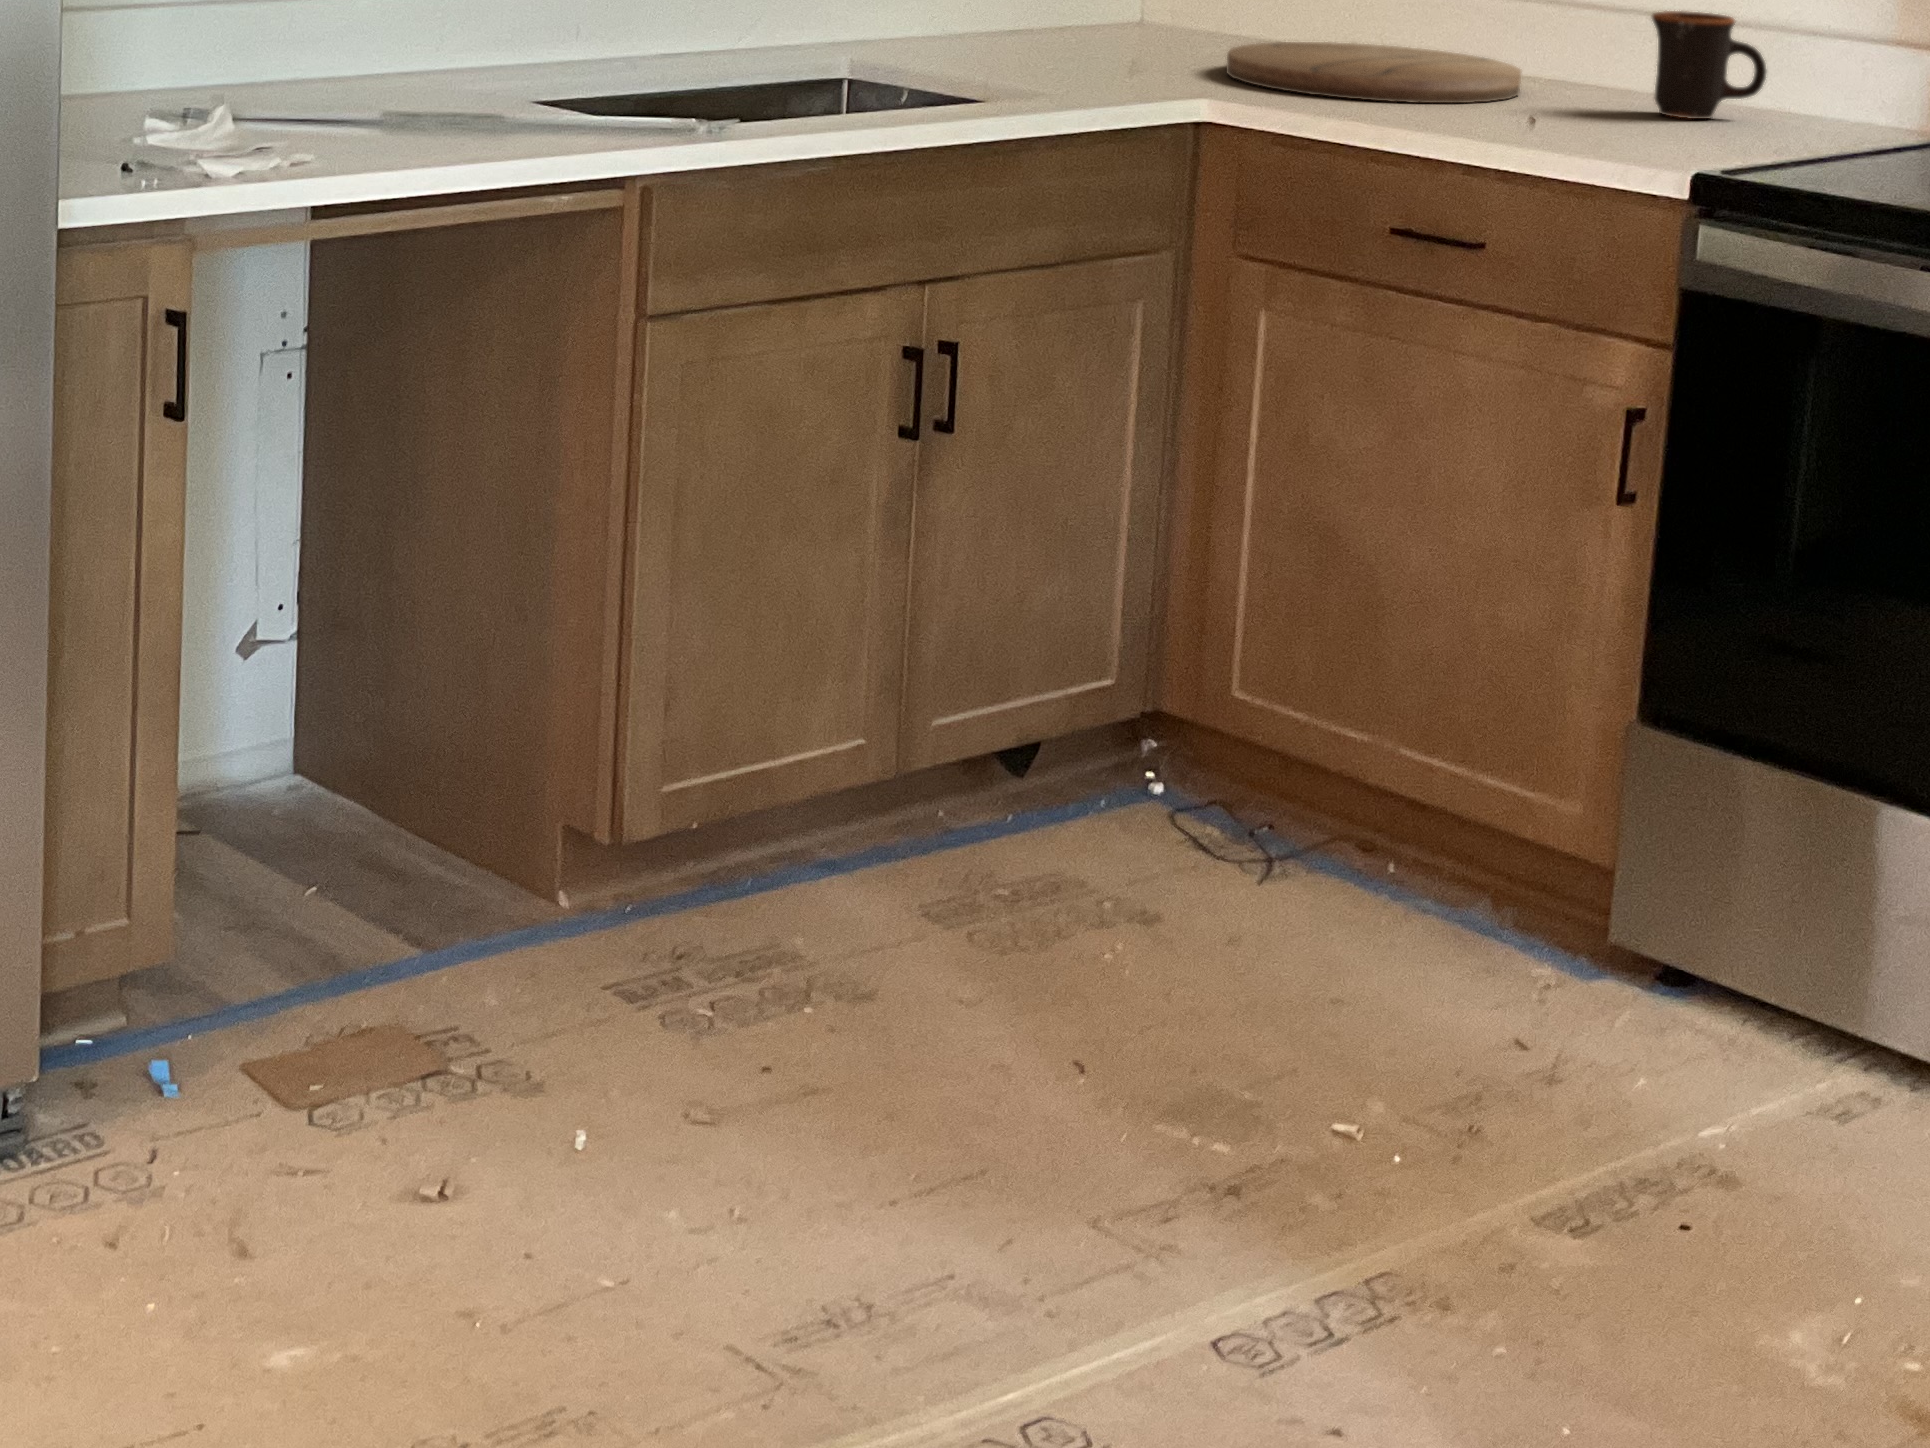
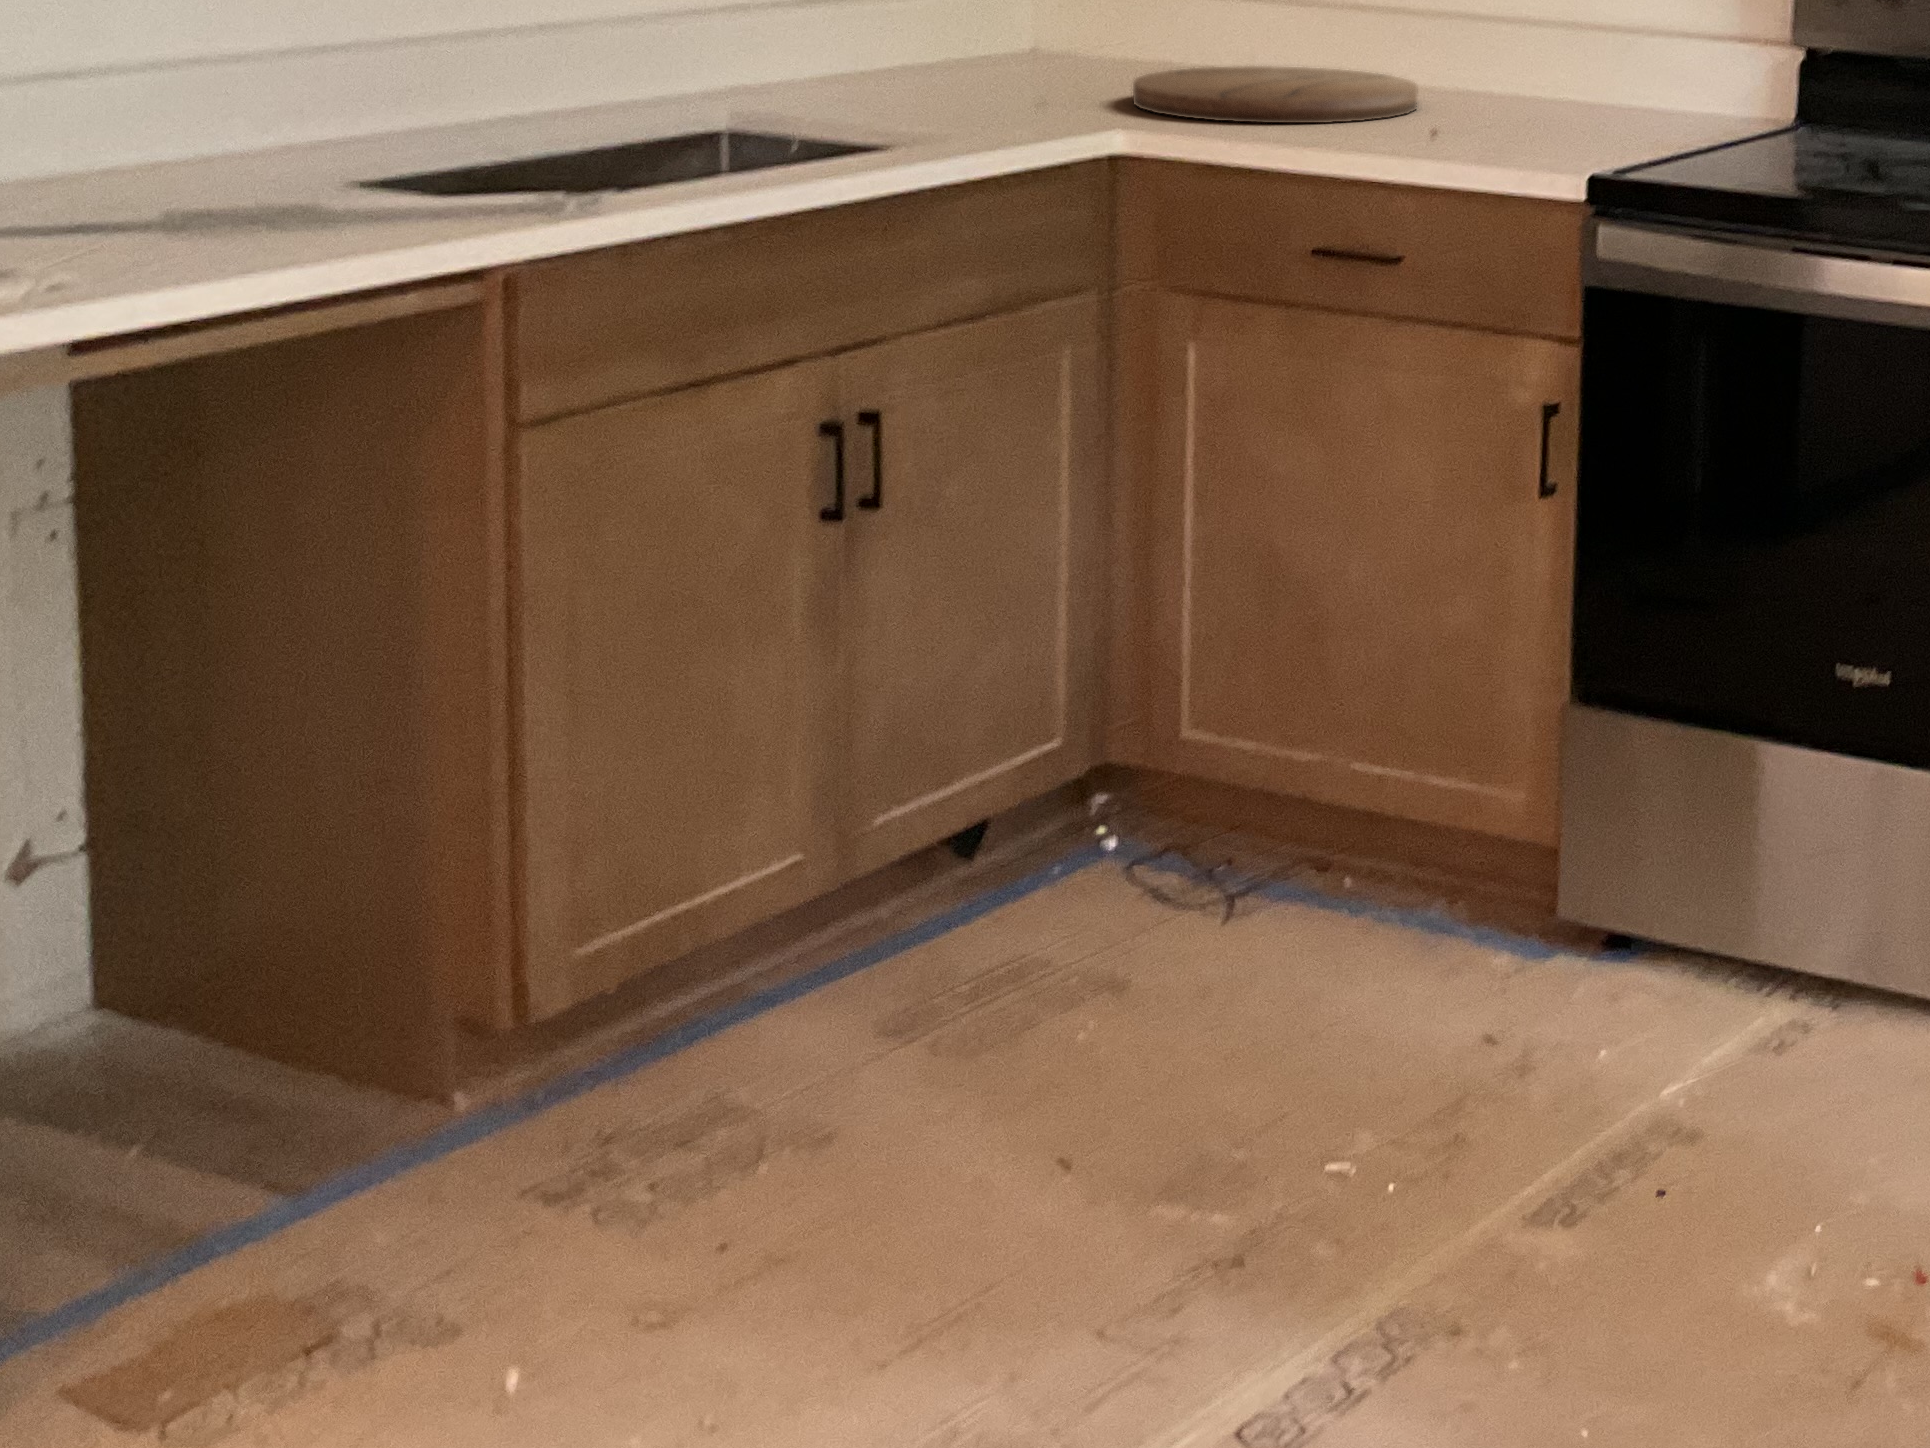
mug: present [1652,11,1766,119] -> none [1533,20,1636,122]

